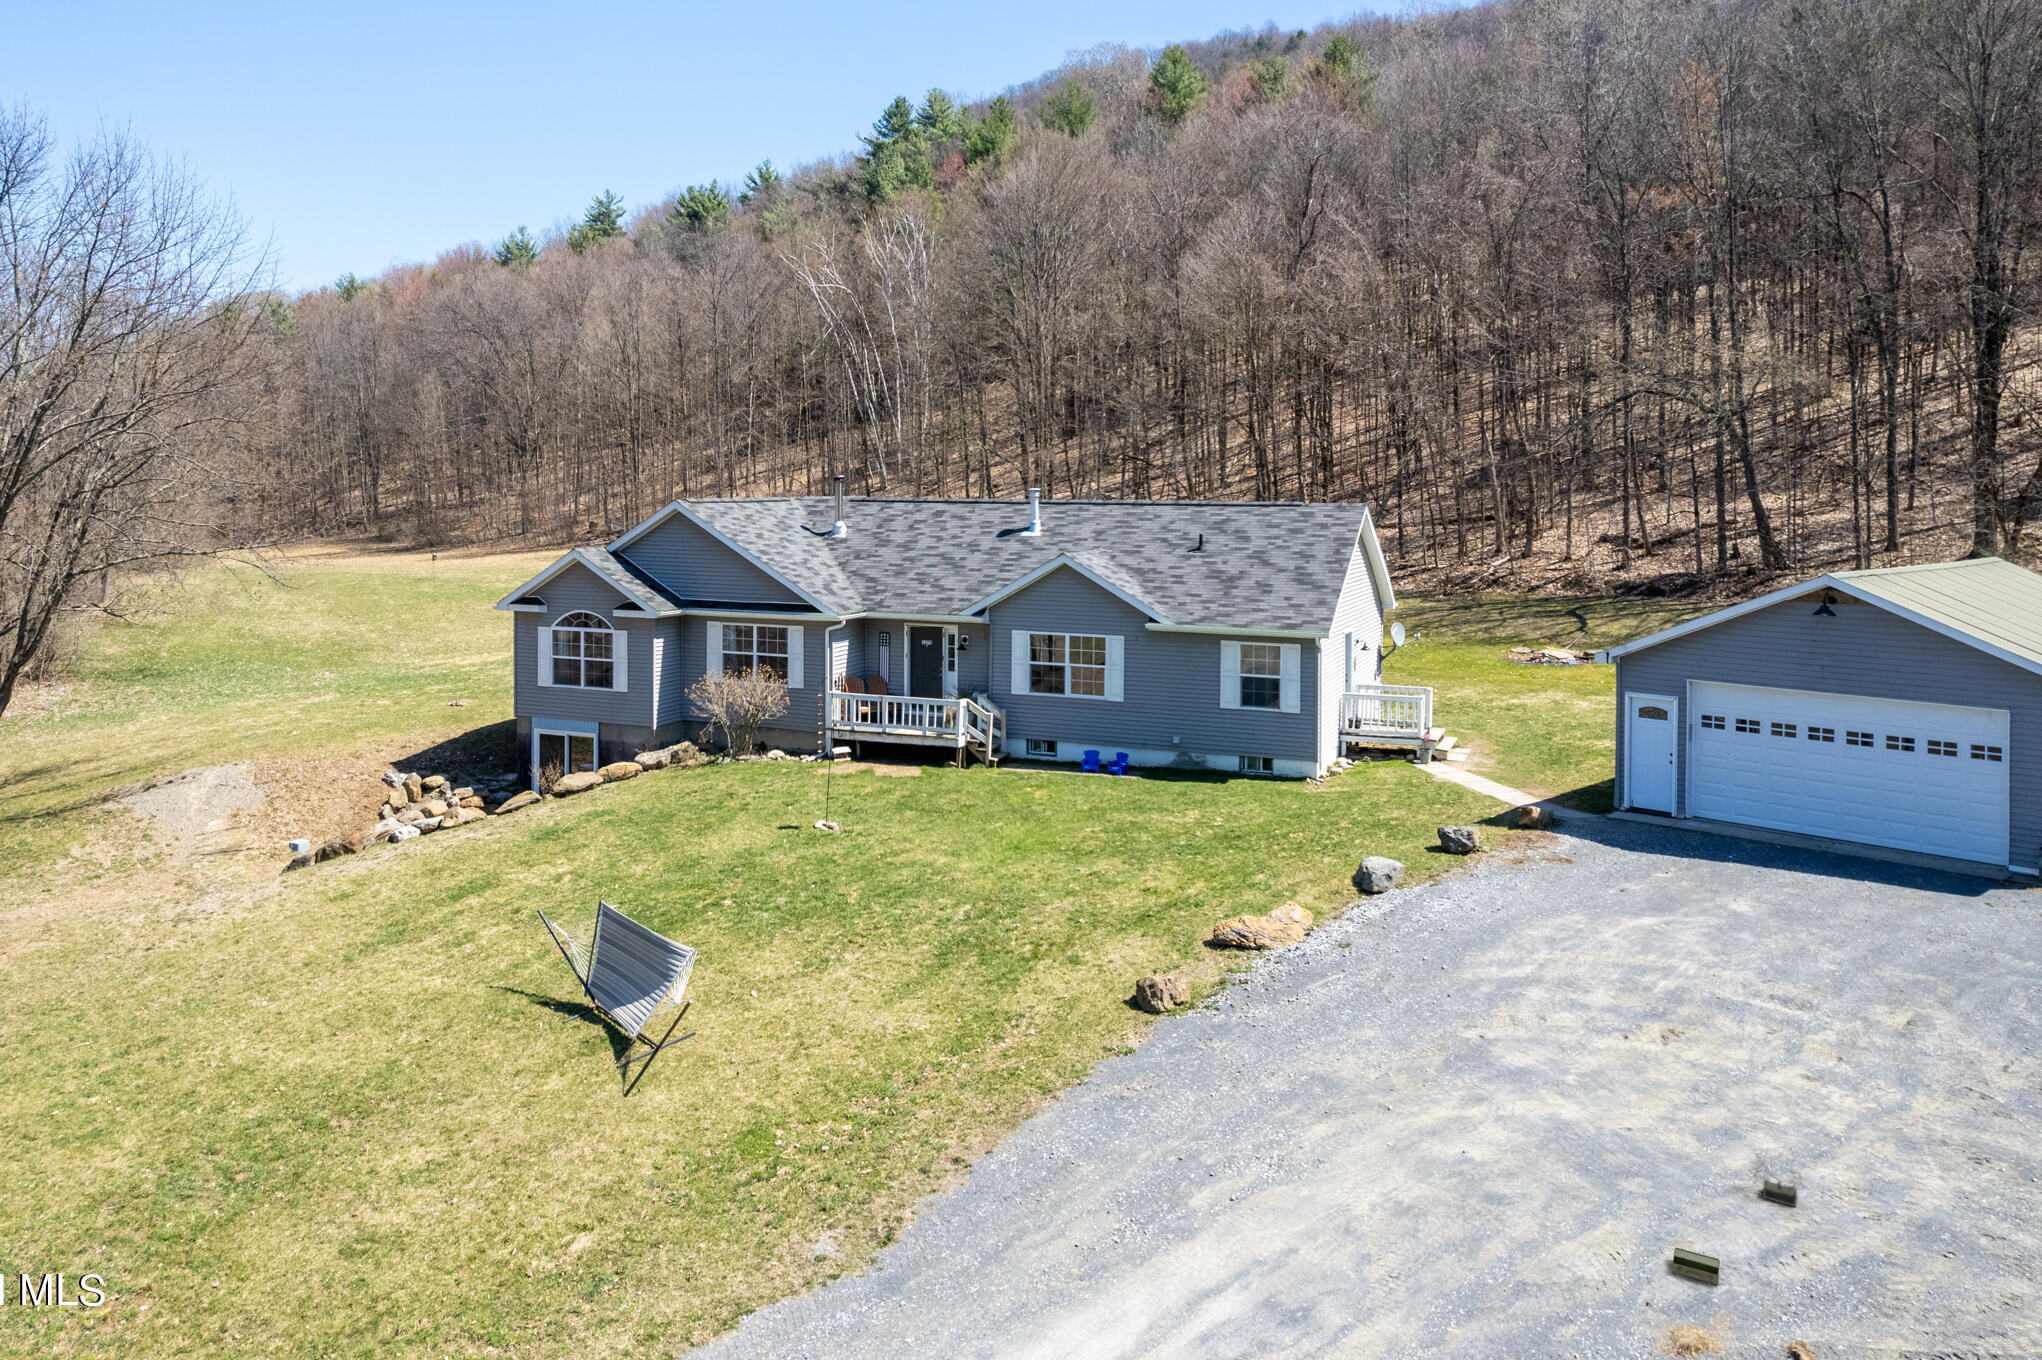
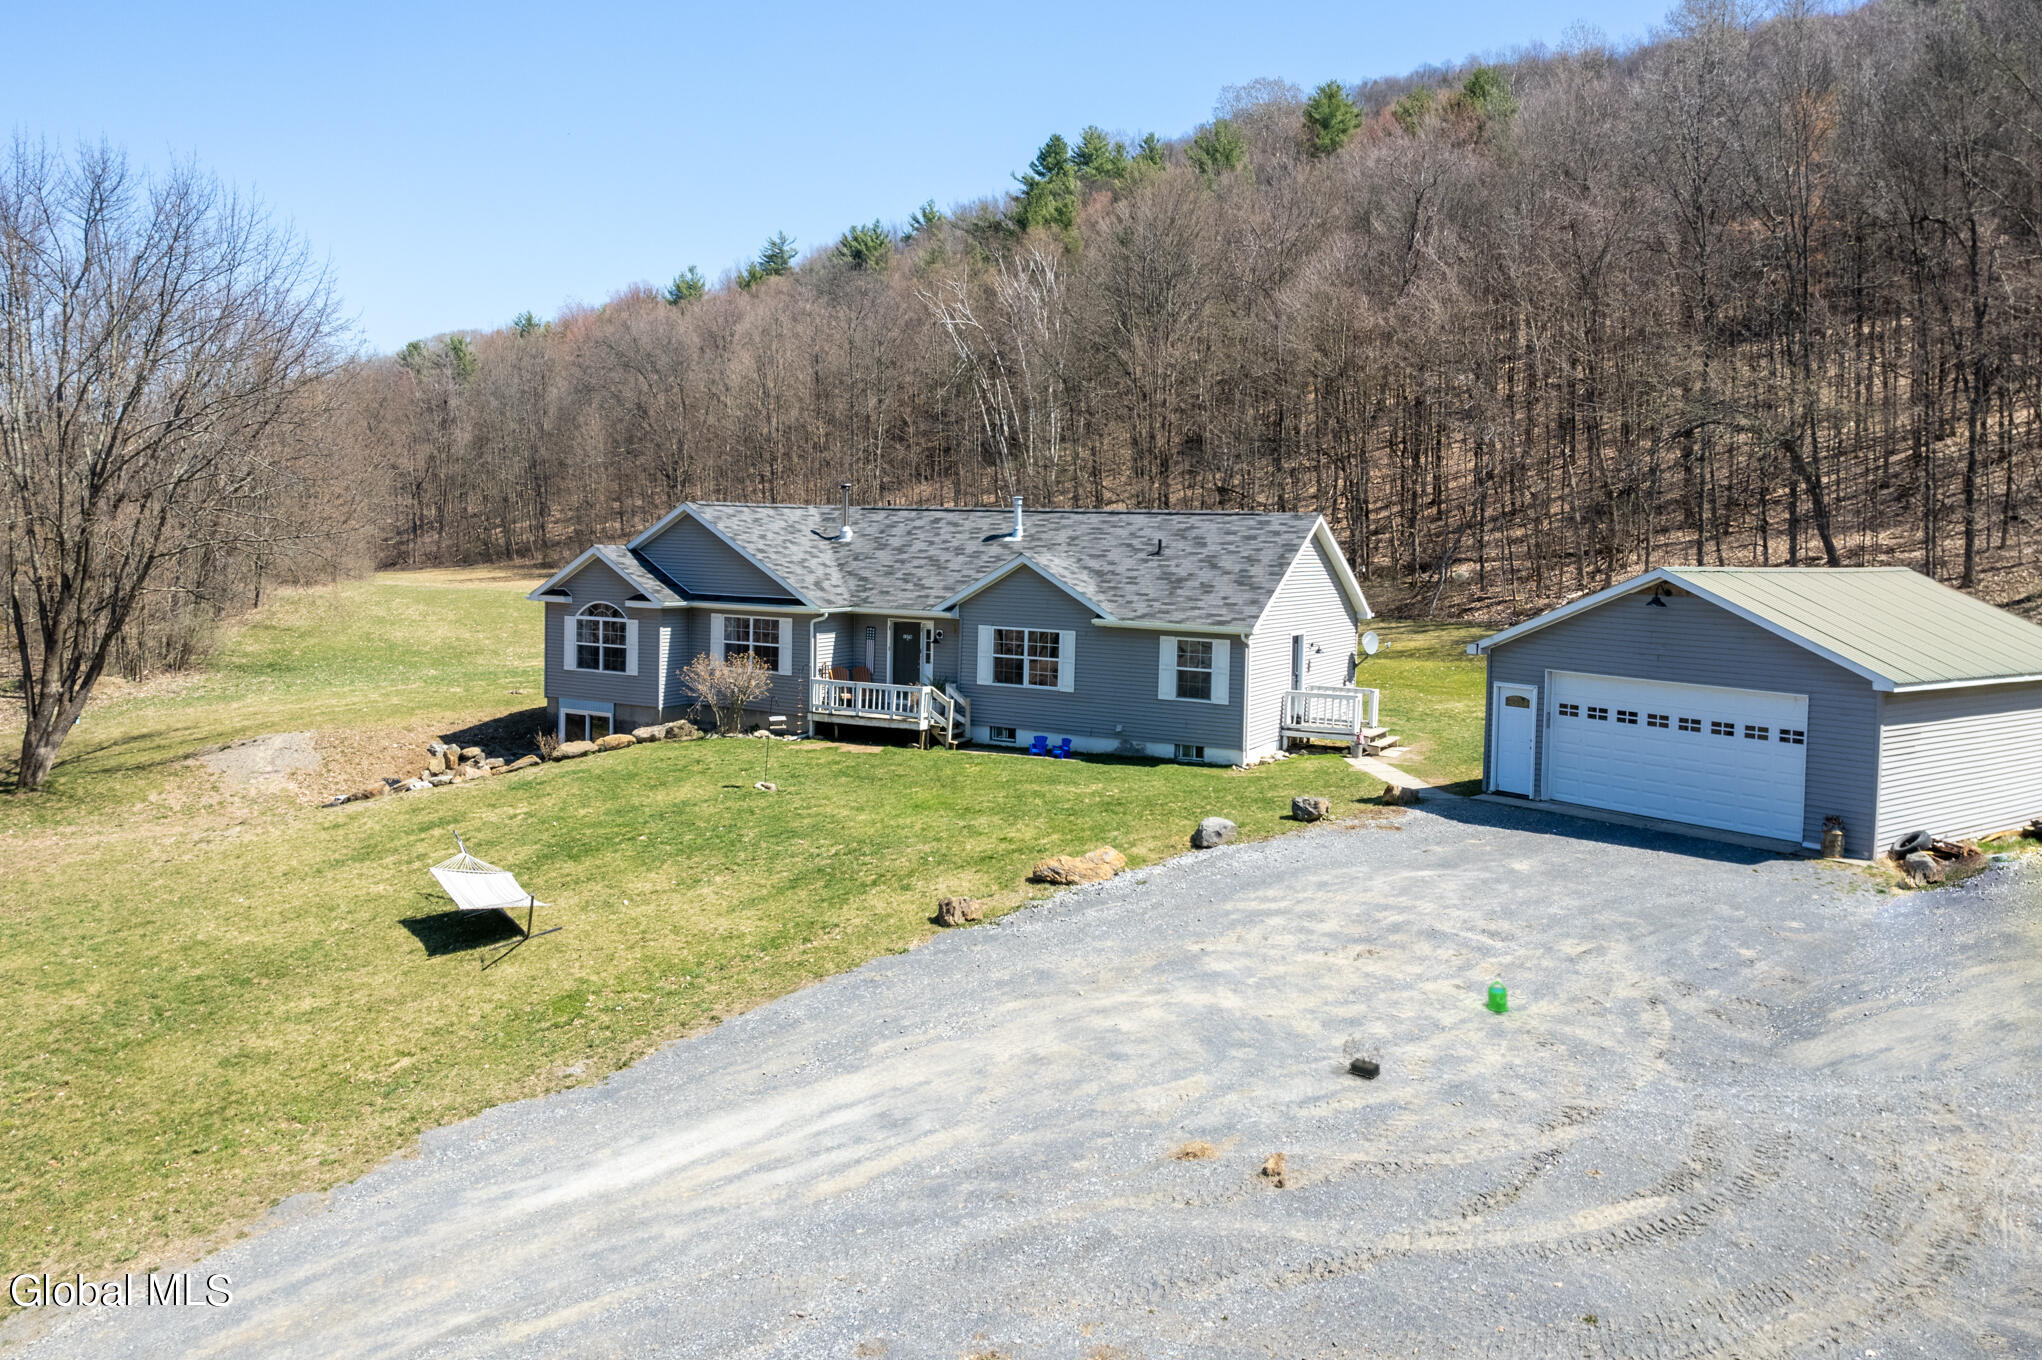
watering can: none [1845,1076,1877,1110] -> present [1487,981,1508,1012]
toolbox: present [1673,1248,1720,1285] -> none [1223,1103,1266,1132]

